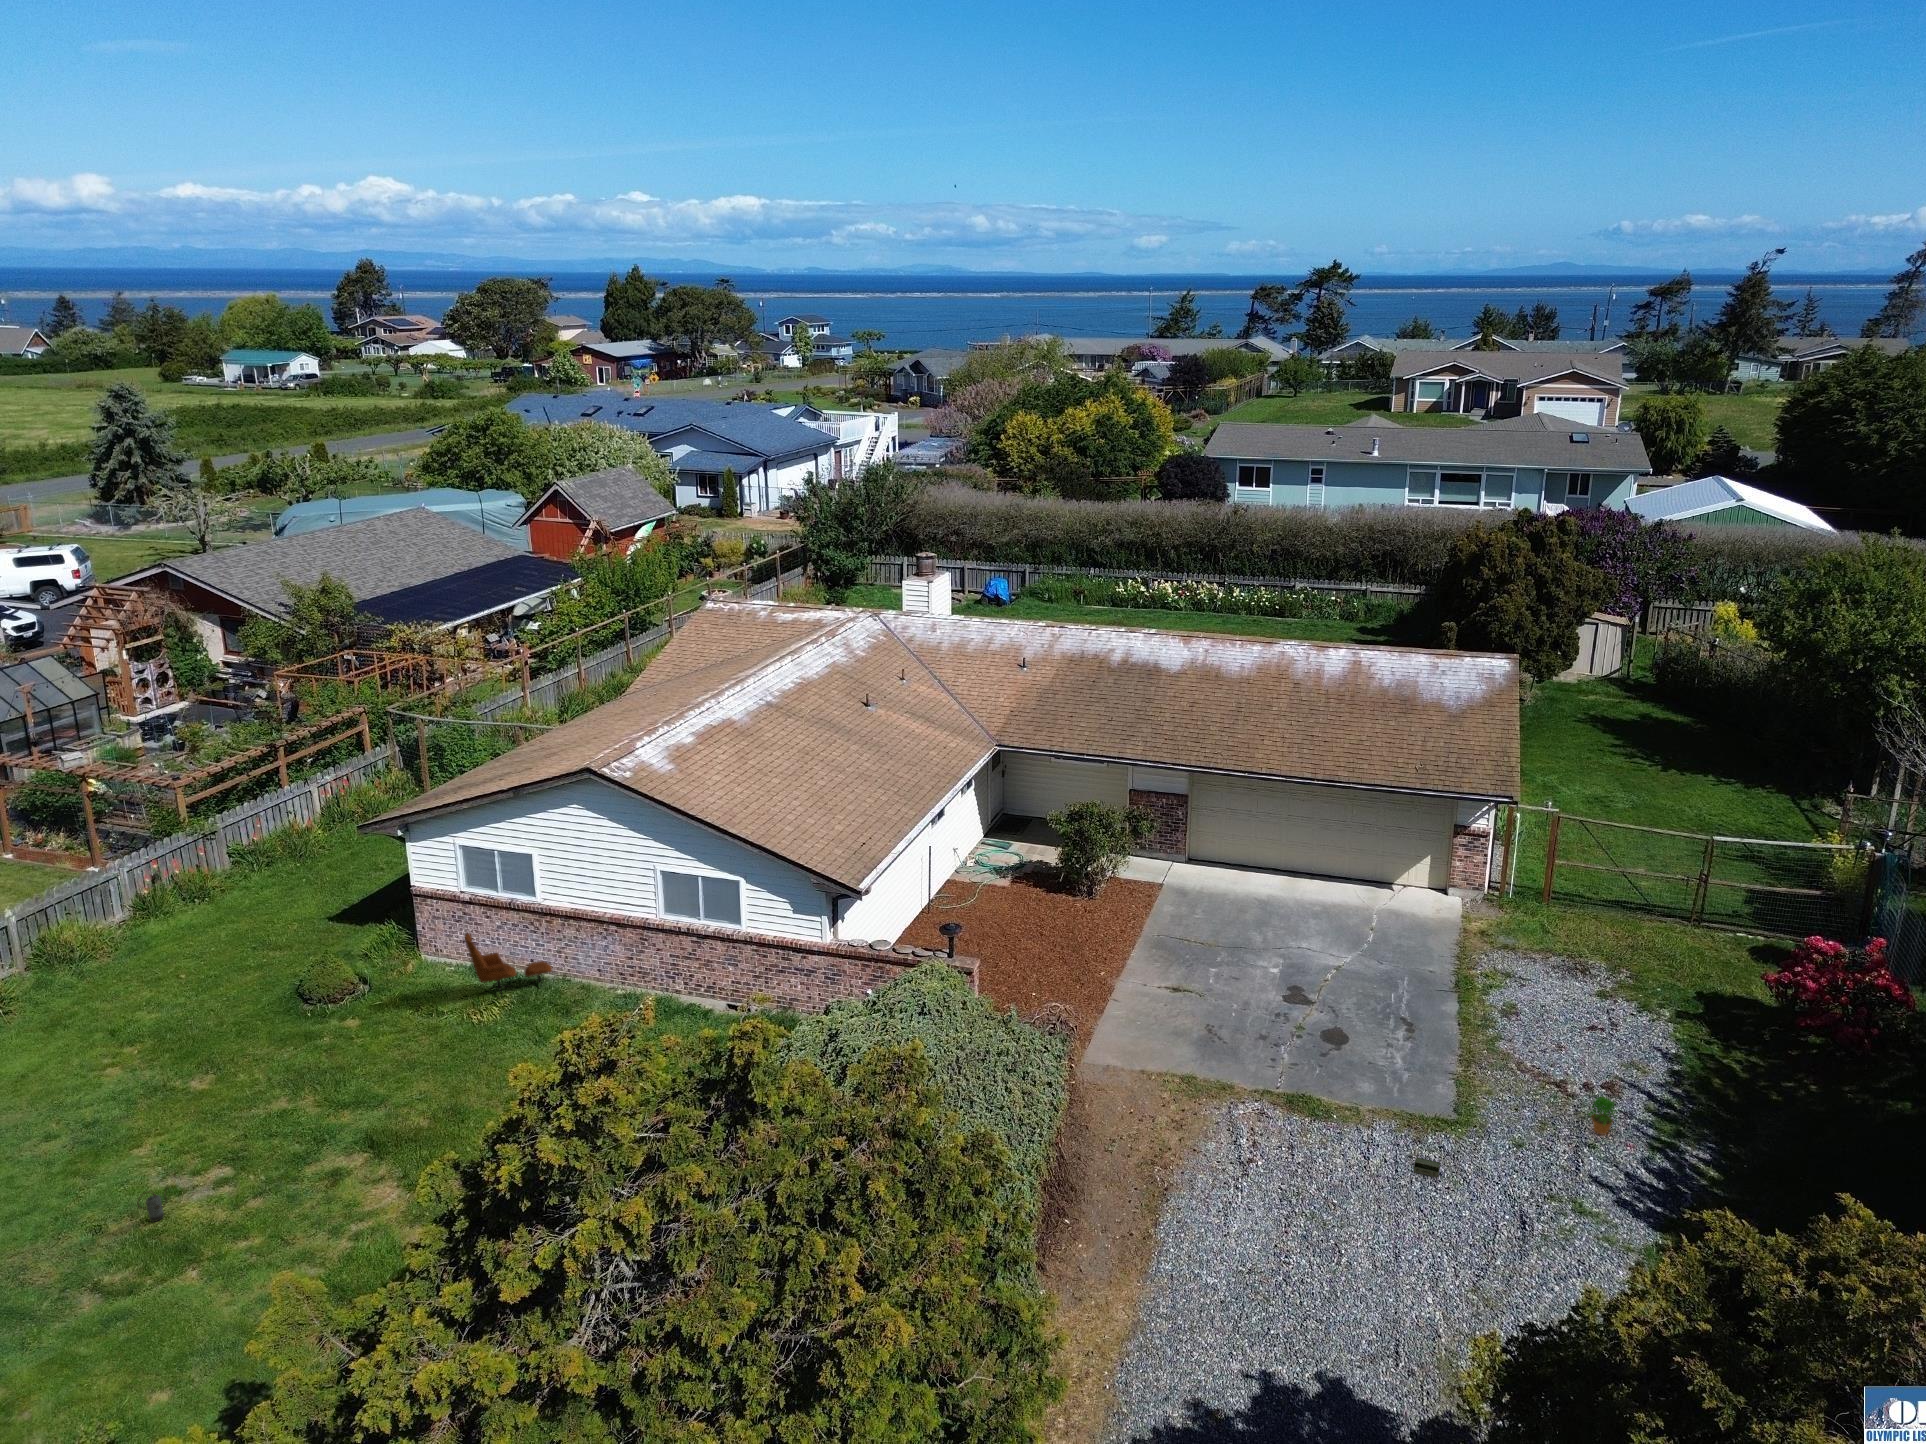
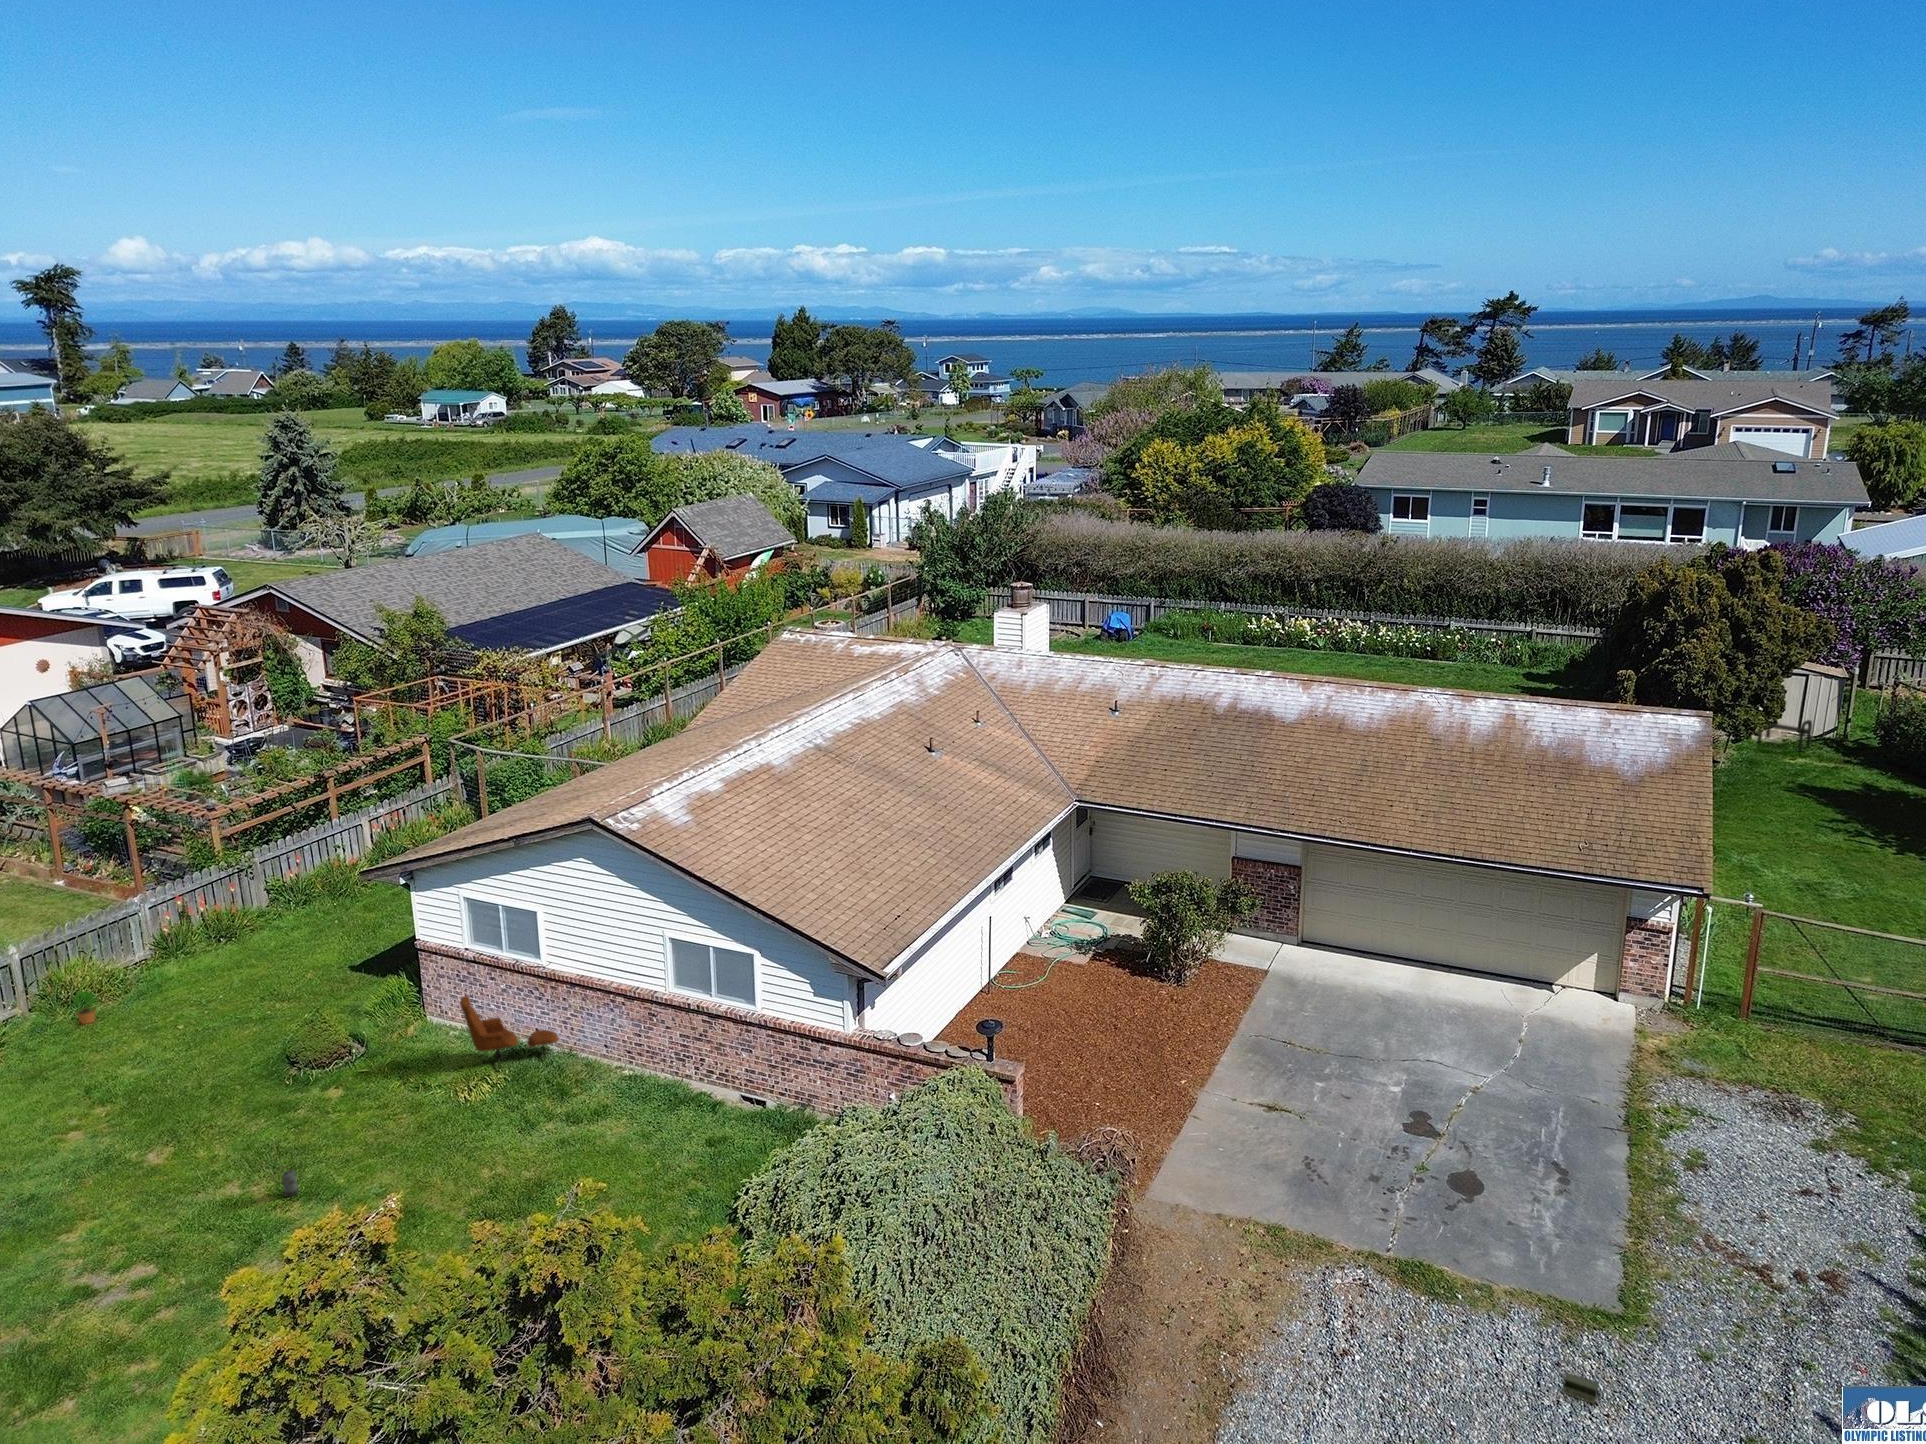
bench: none [1559,658,1603,691] -> present [1757,720,1812,751]
potted plant: present [1589,1097,1616,1135] -> present [72,991,98,1024]
watering can: present [137,1191,167,1222] -> present [273,1169,302,1197]

